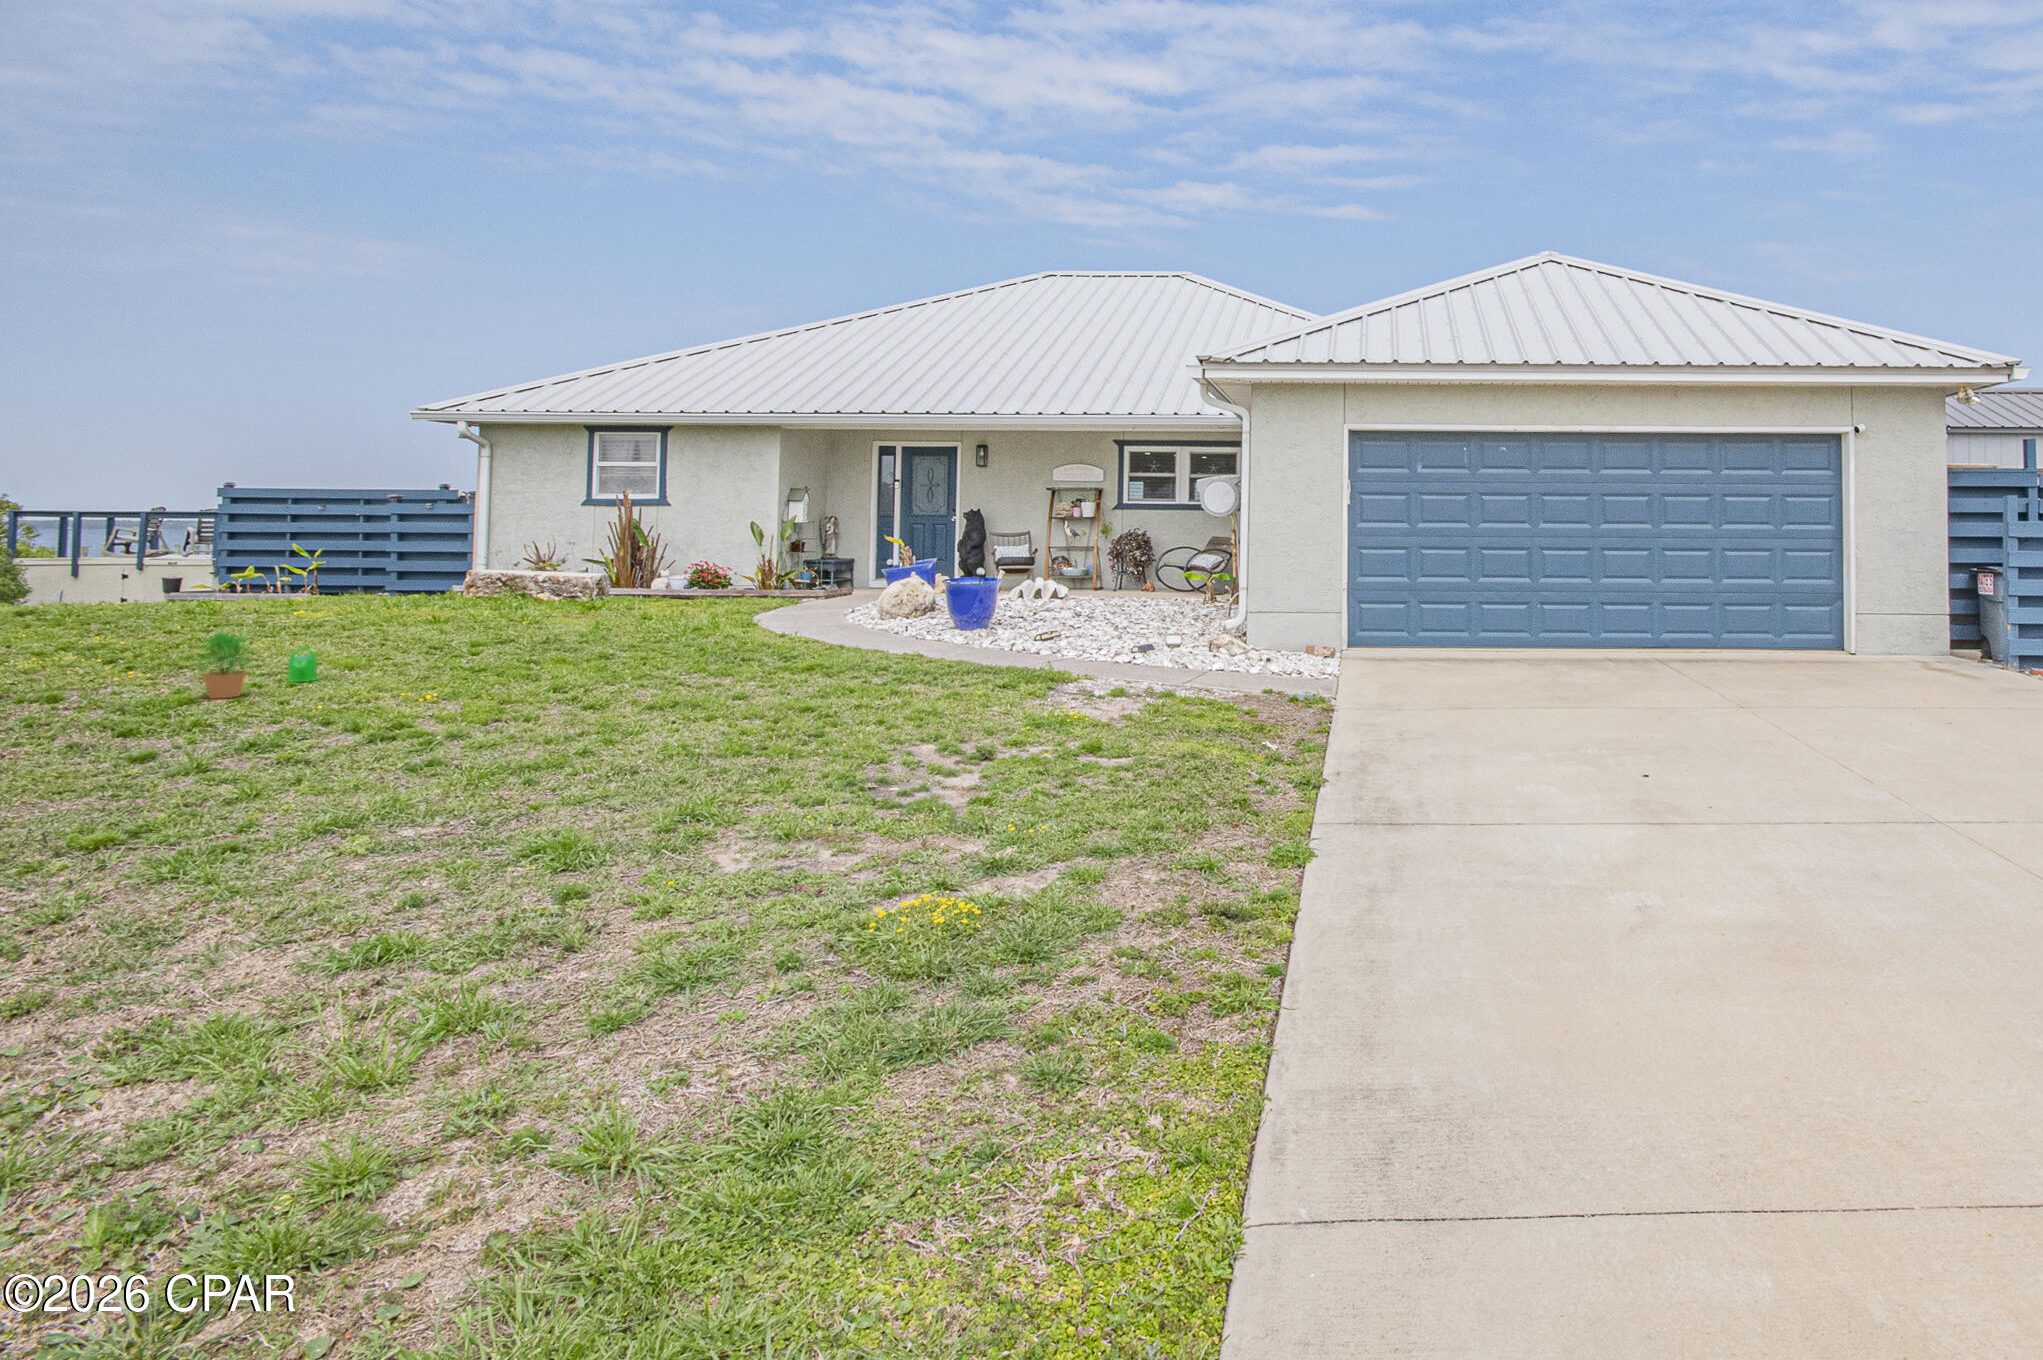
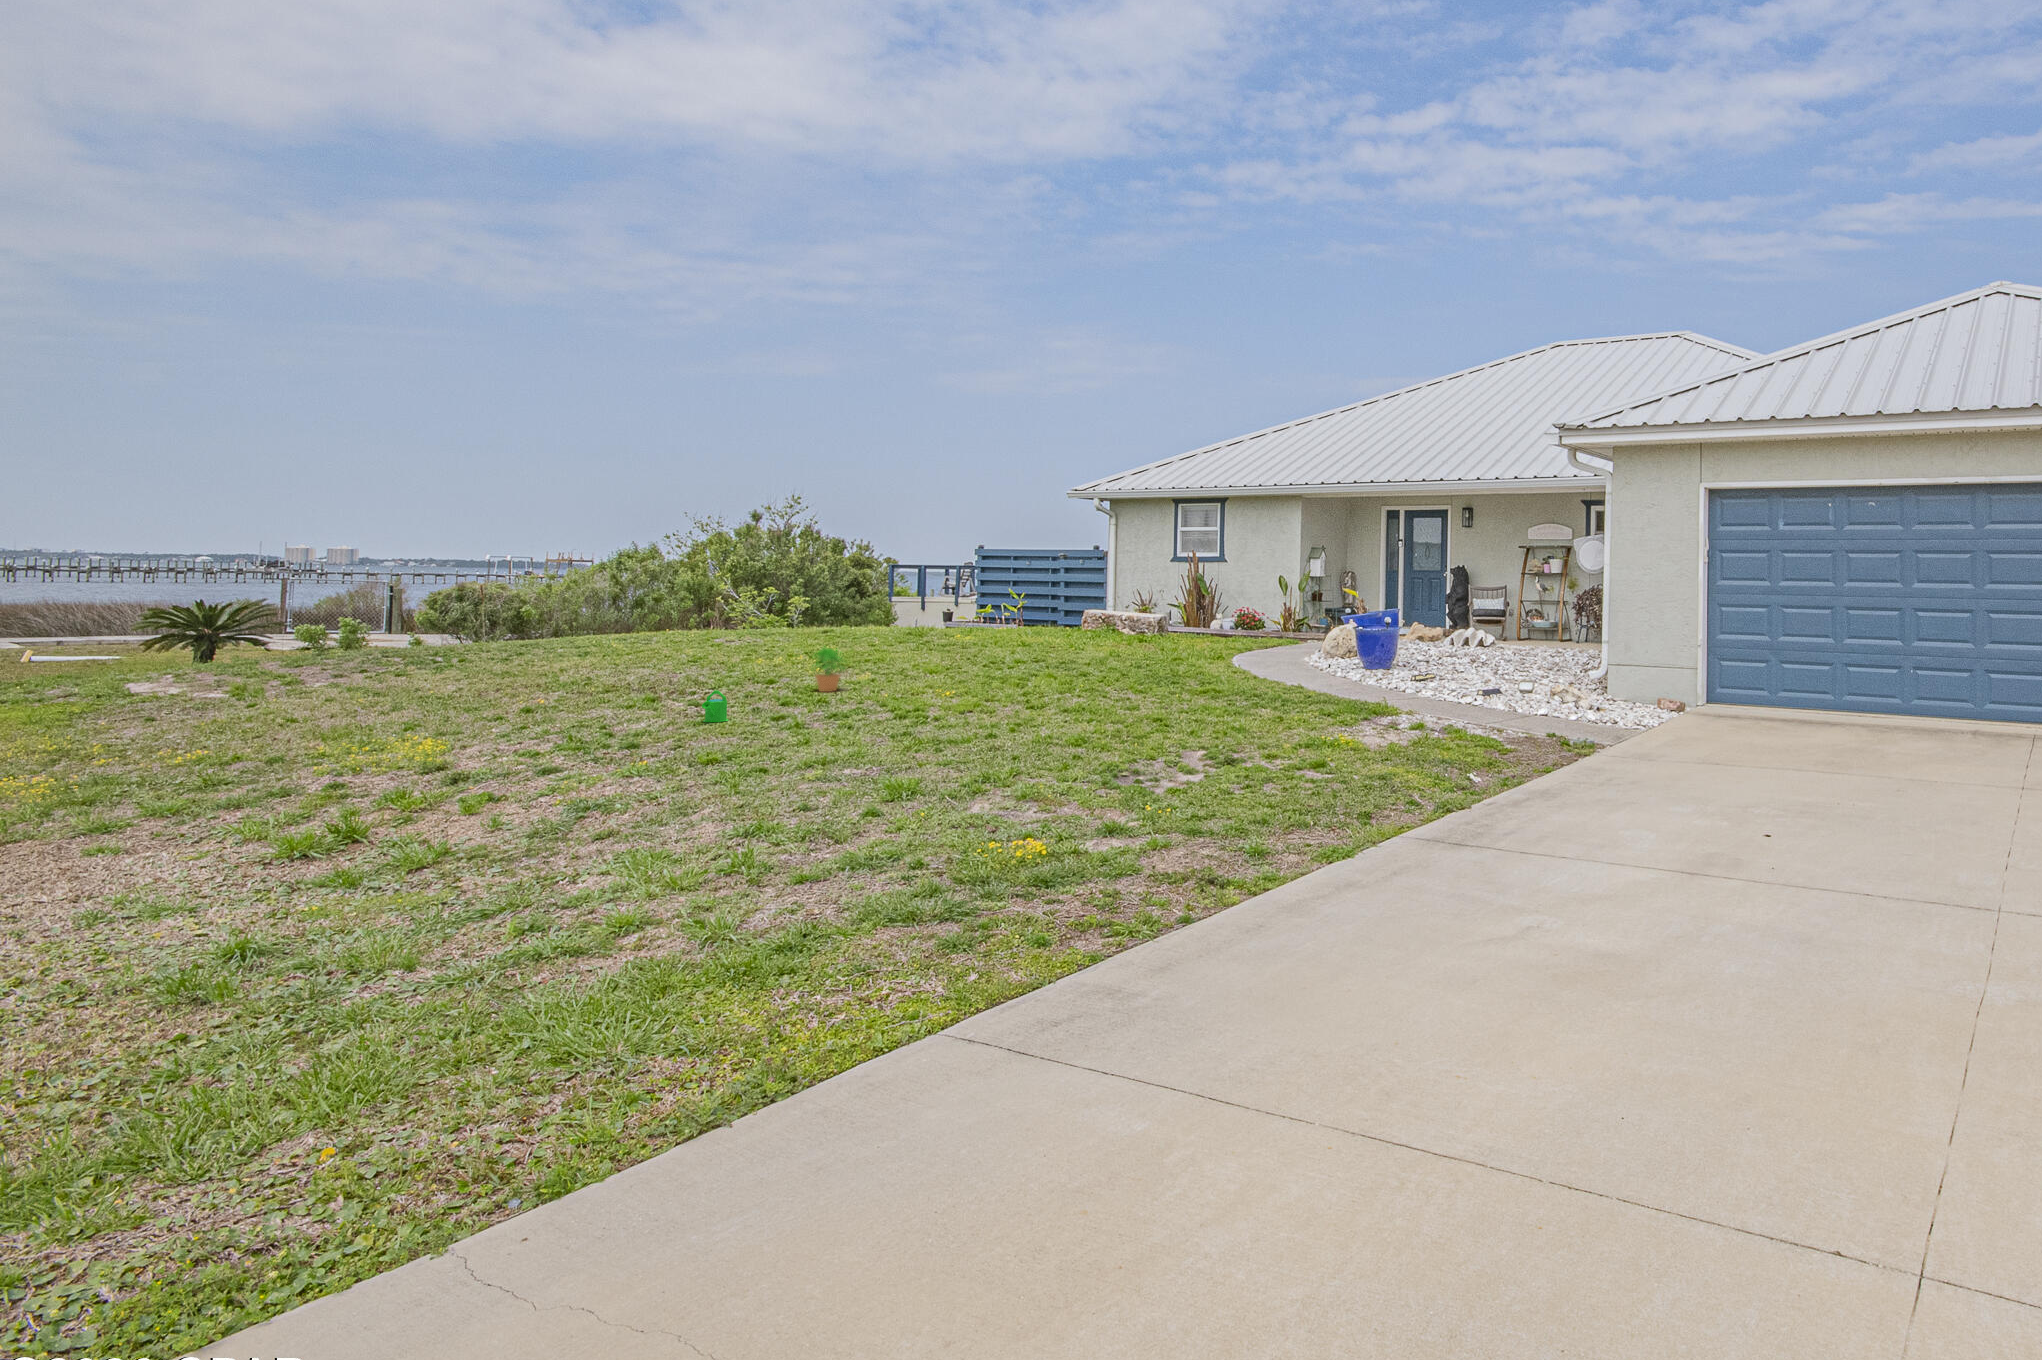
watering can: present [288,647,317,682] -> present [702,690,728,722]

